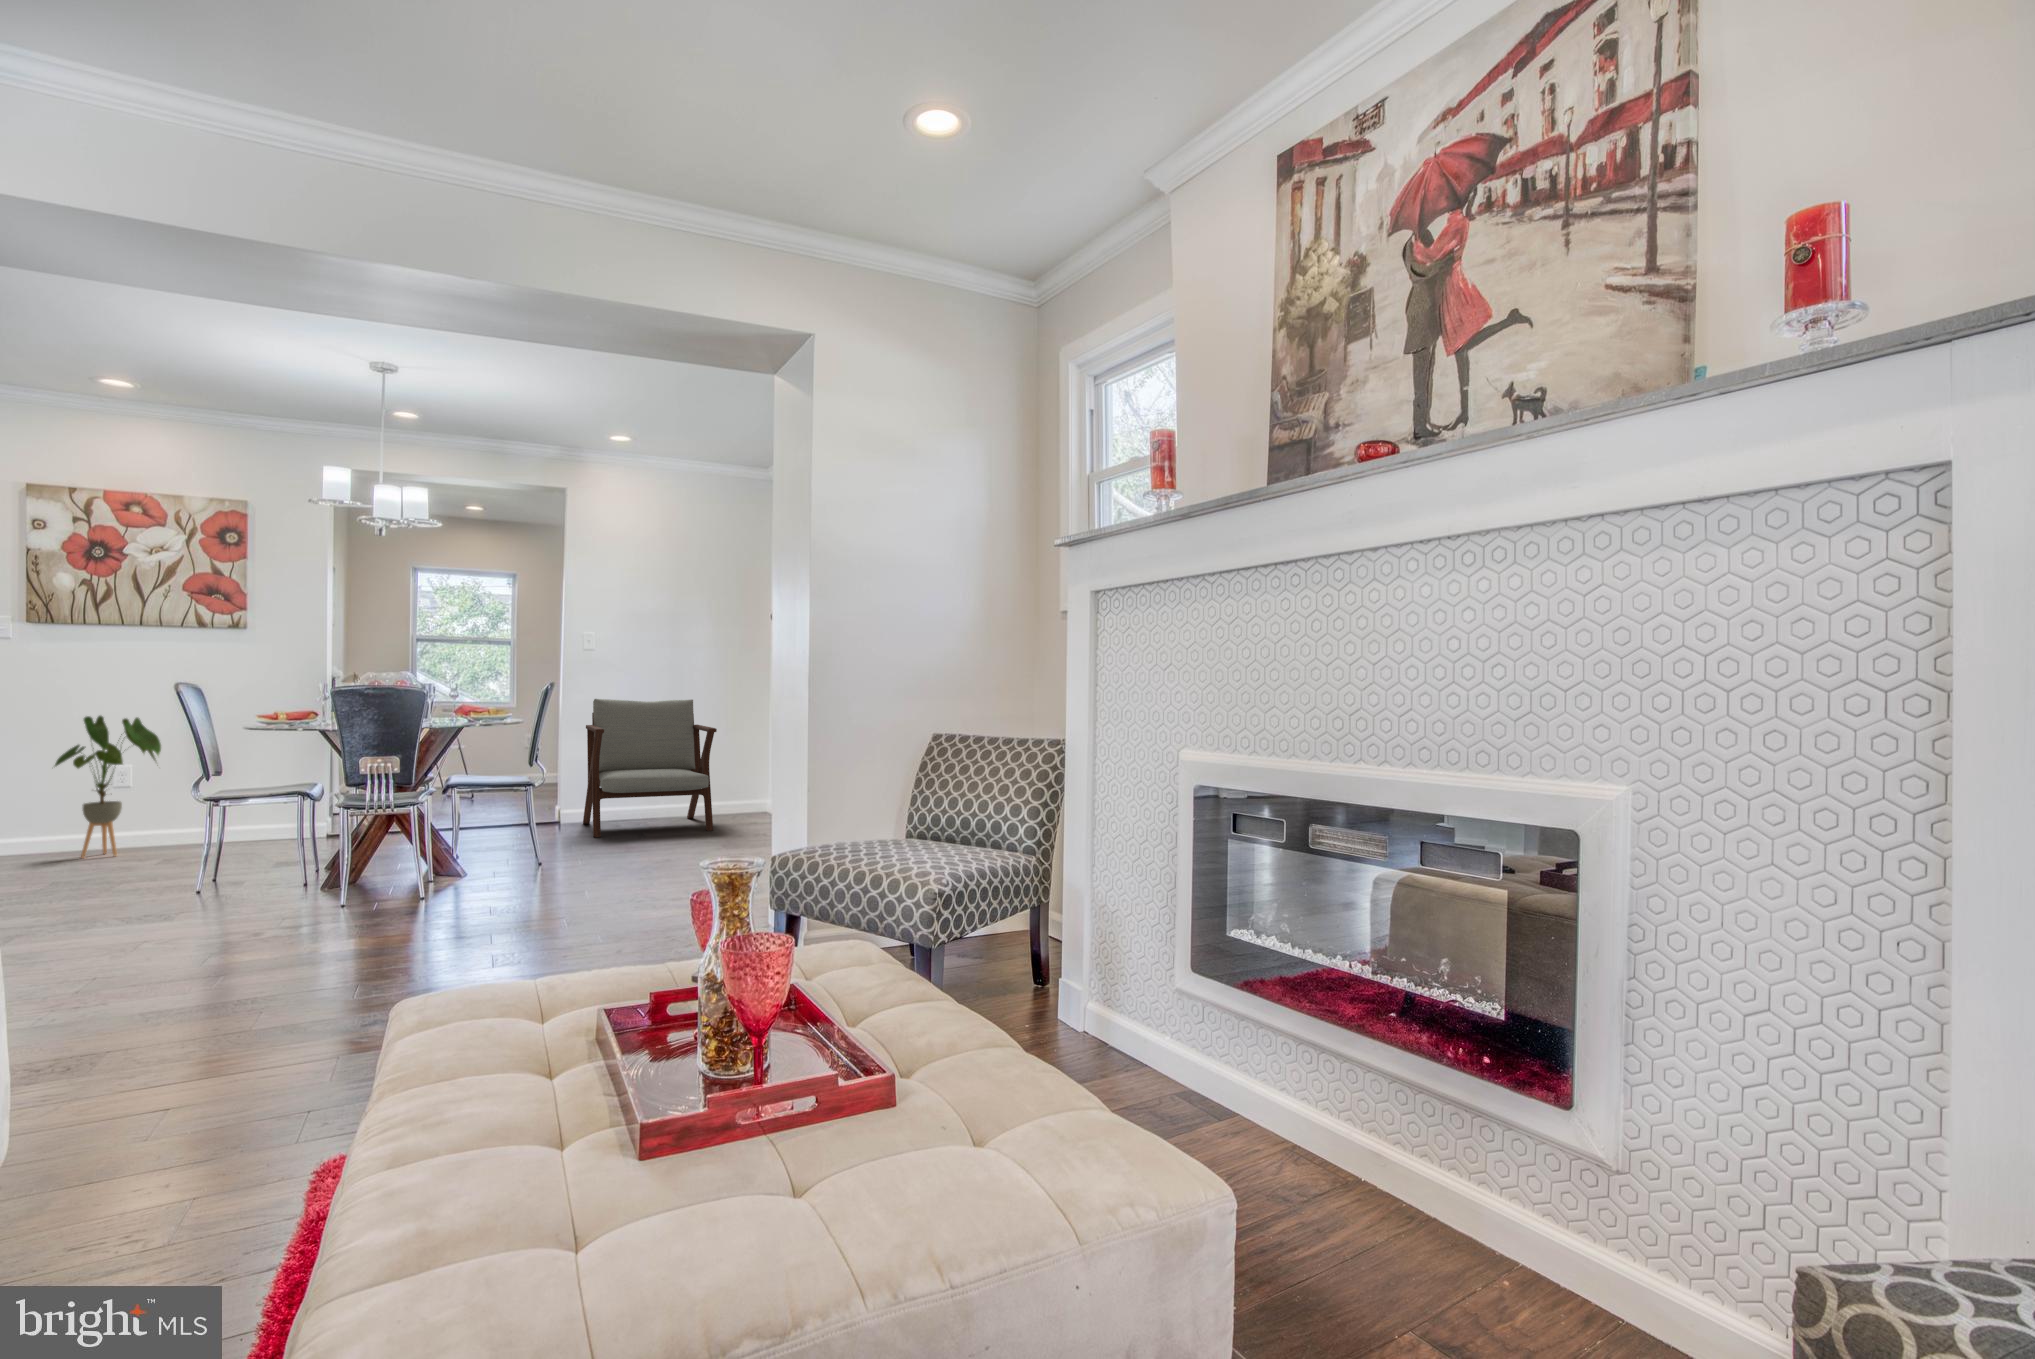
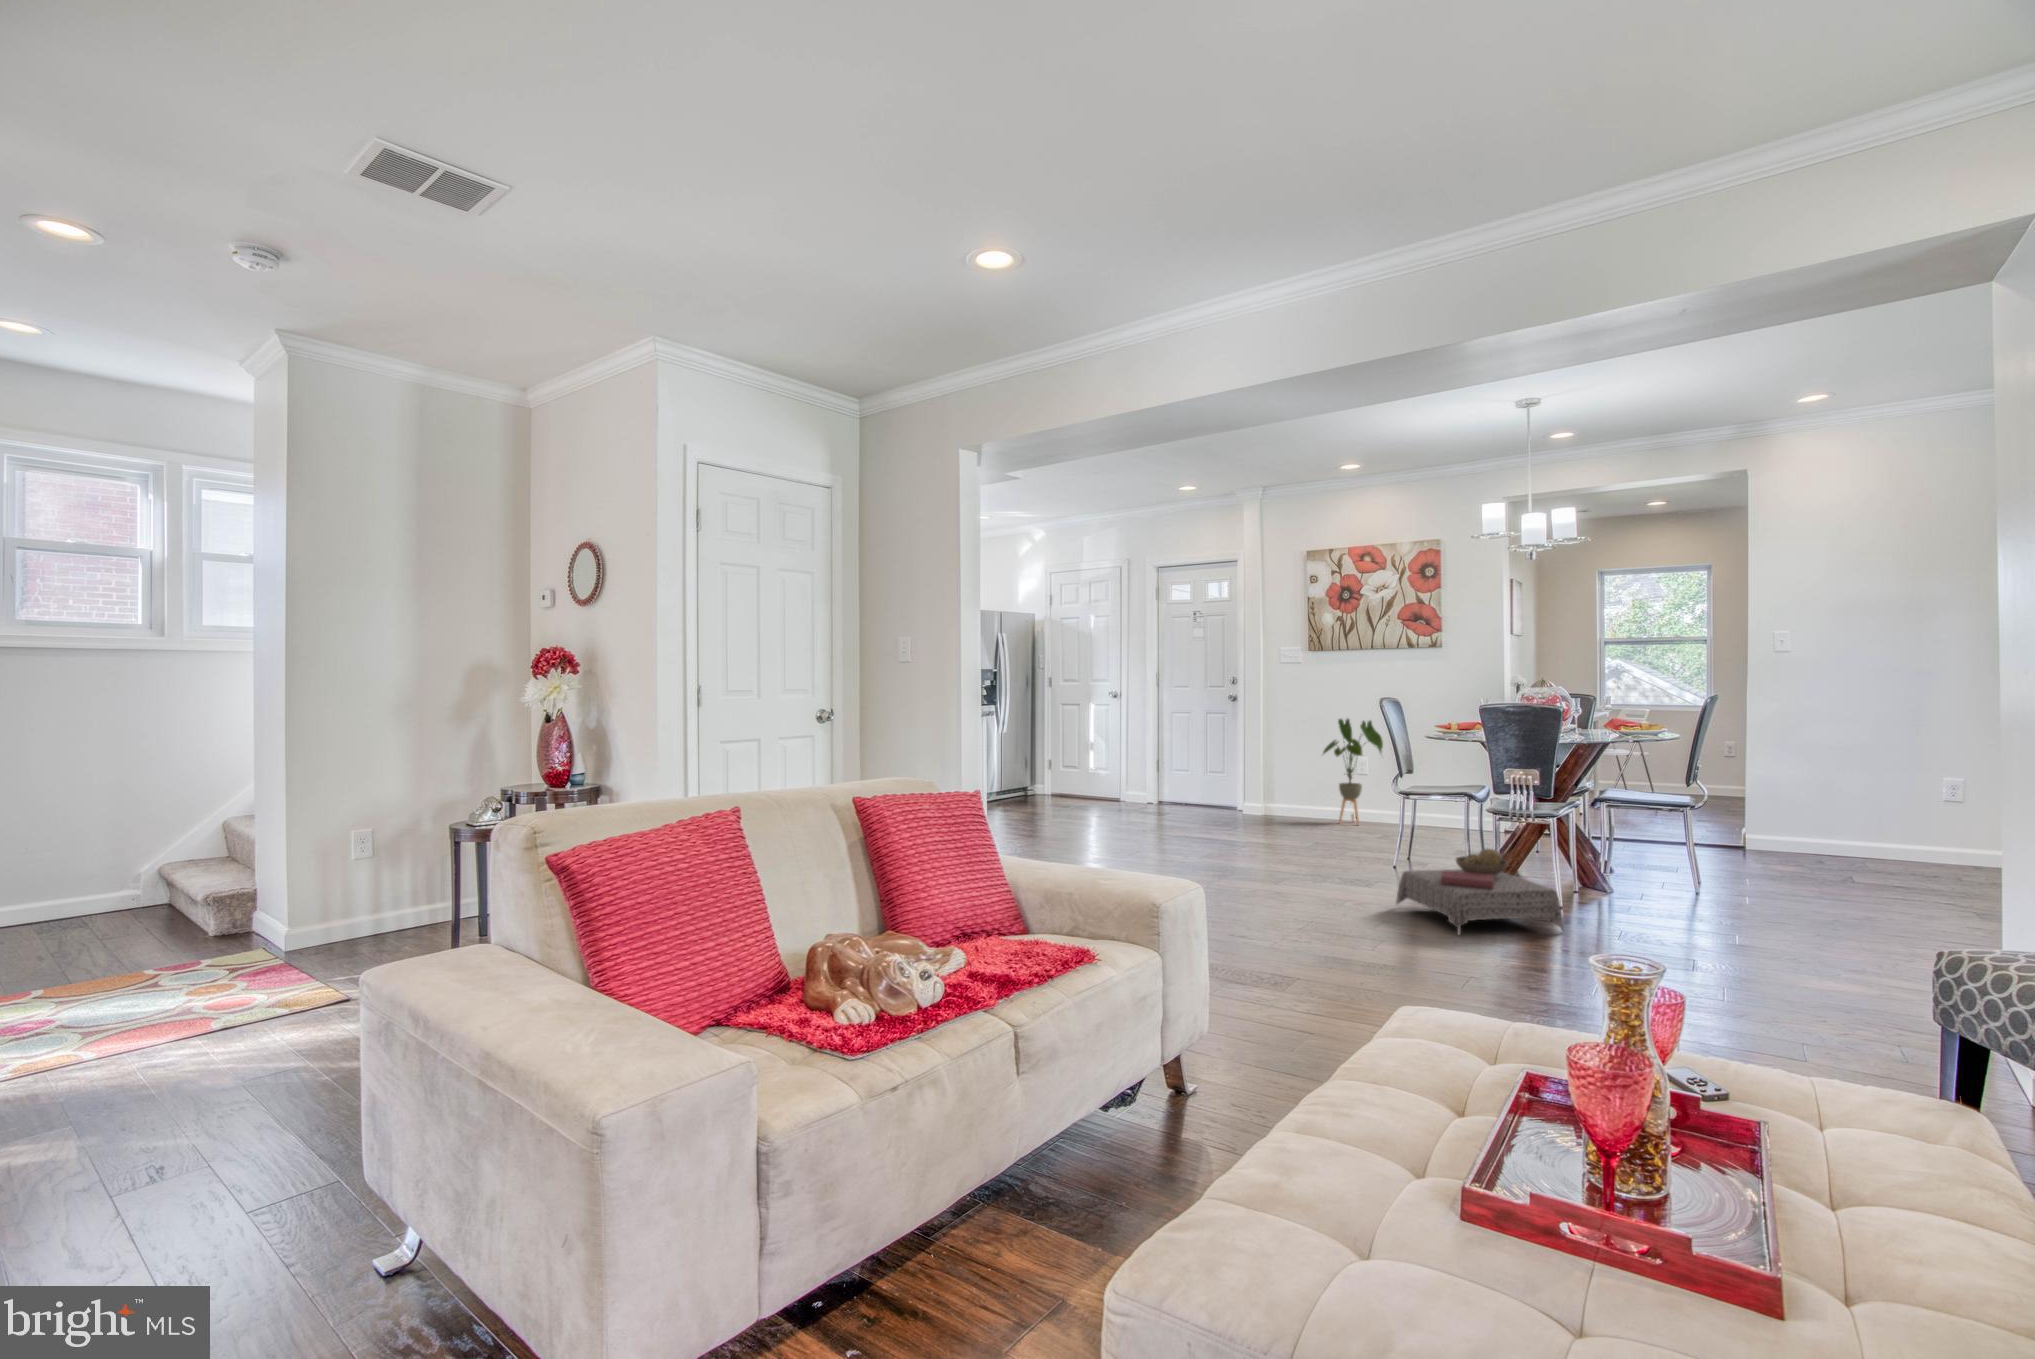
lounge chair: present [583,699,717,837] -> none [1774,711,1971,892]
ottoman: none [226,847,439,951] -> present [1396,849,1564,935]

